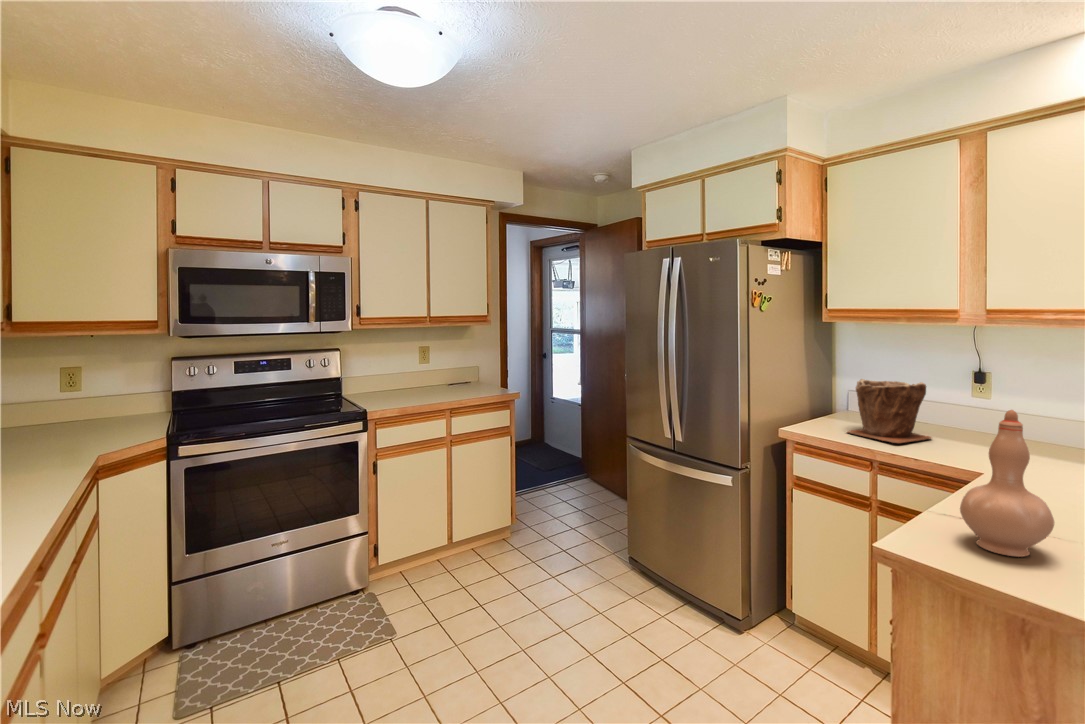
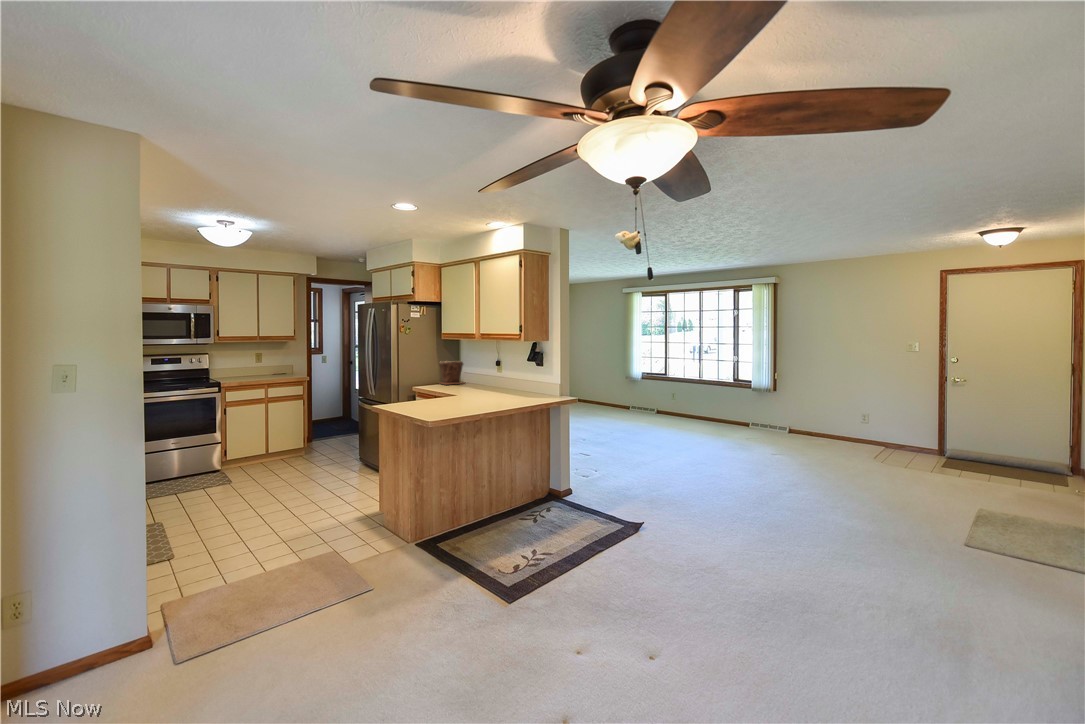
vase: present [960,410,1054,557] -> none [402,360,422,400]

